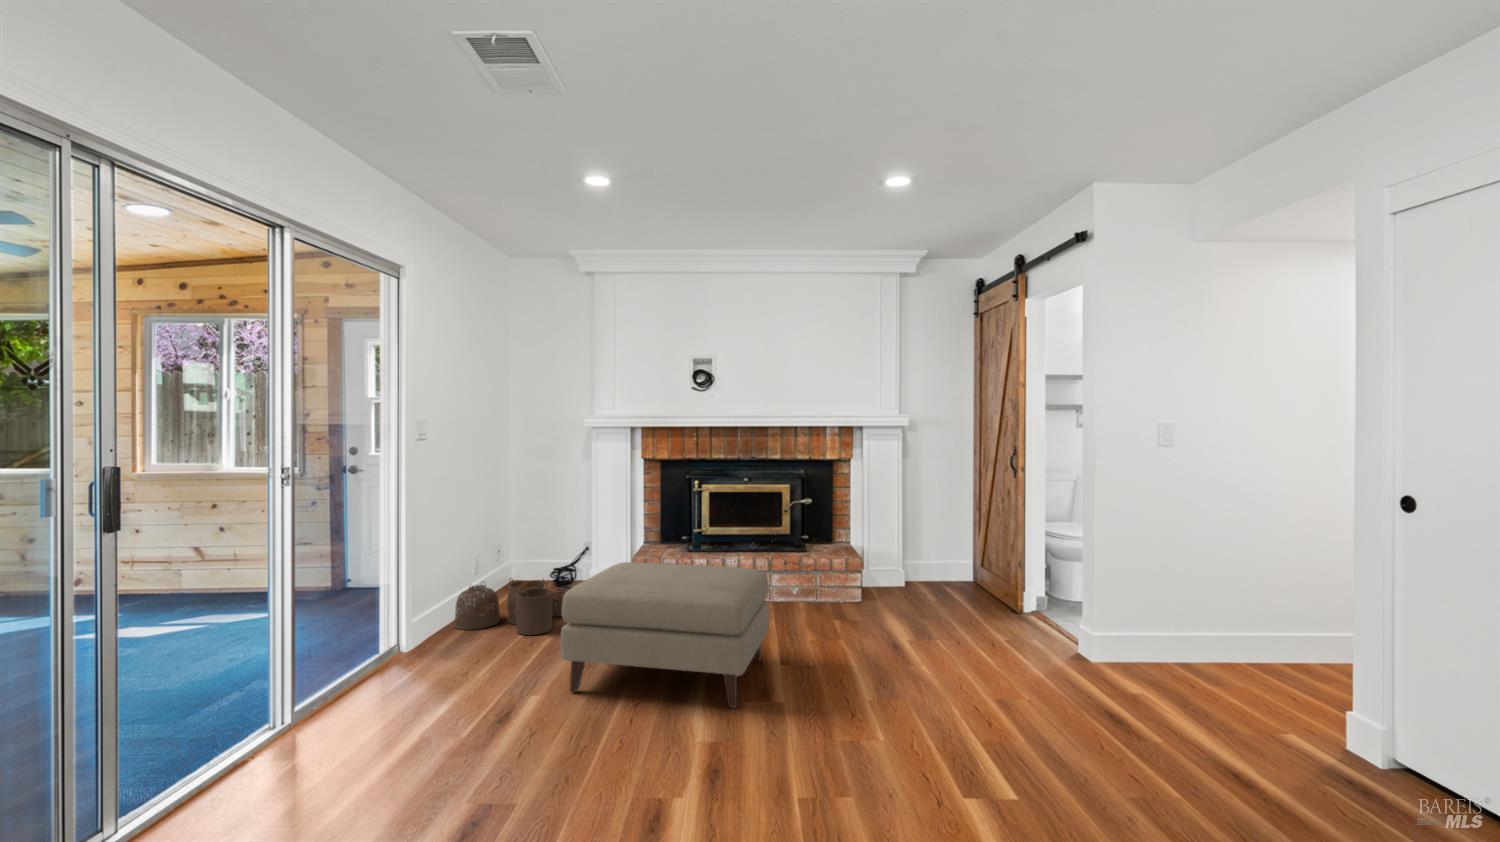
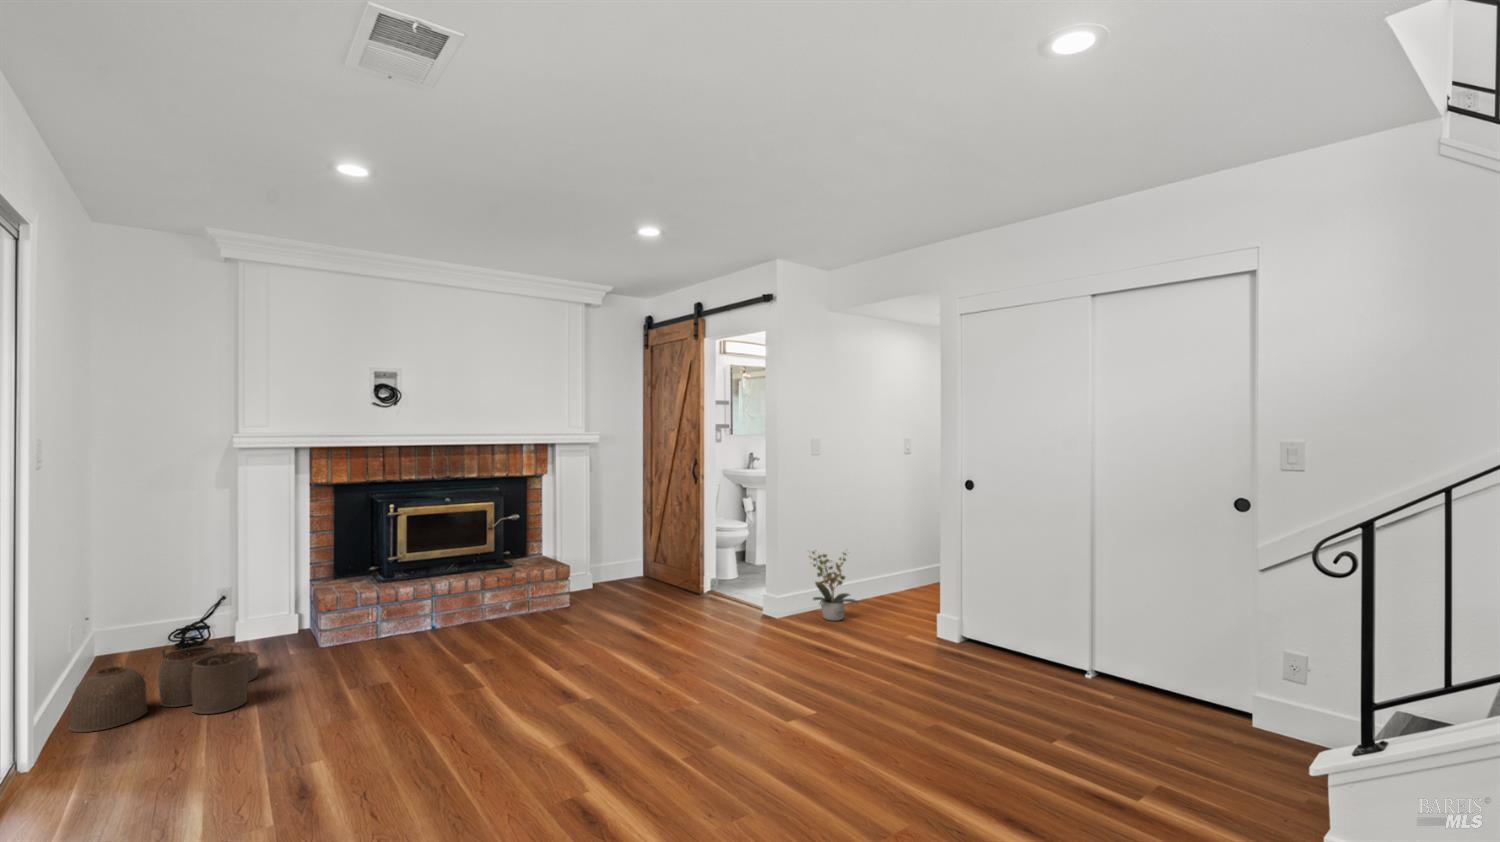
ottoman: present [561,562,769,708] -> none [354,585,565,747]
potted plant: none [1145,579,1237,691] -> present [812,551,859,621]

